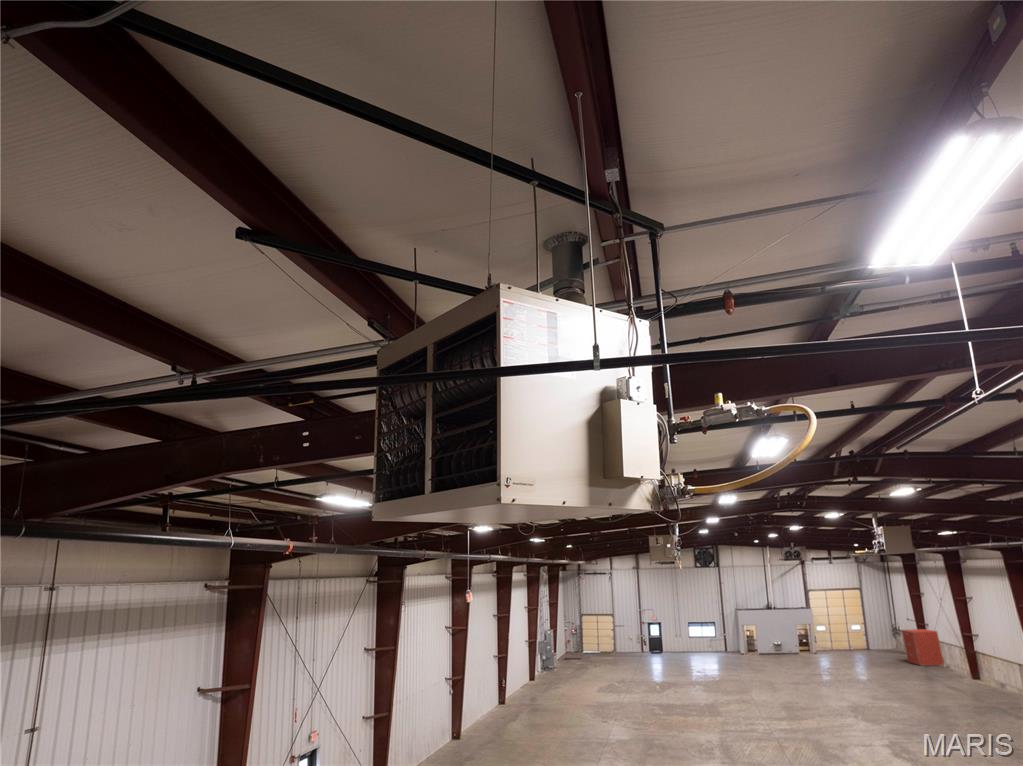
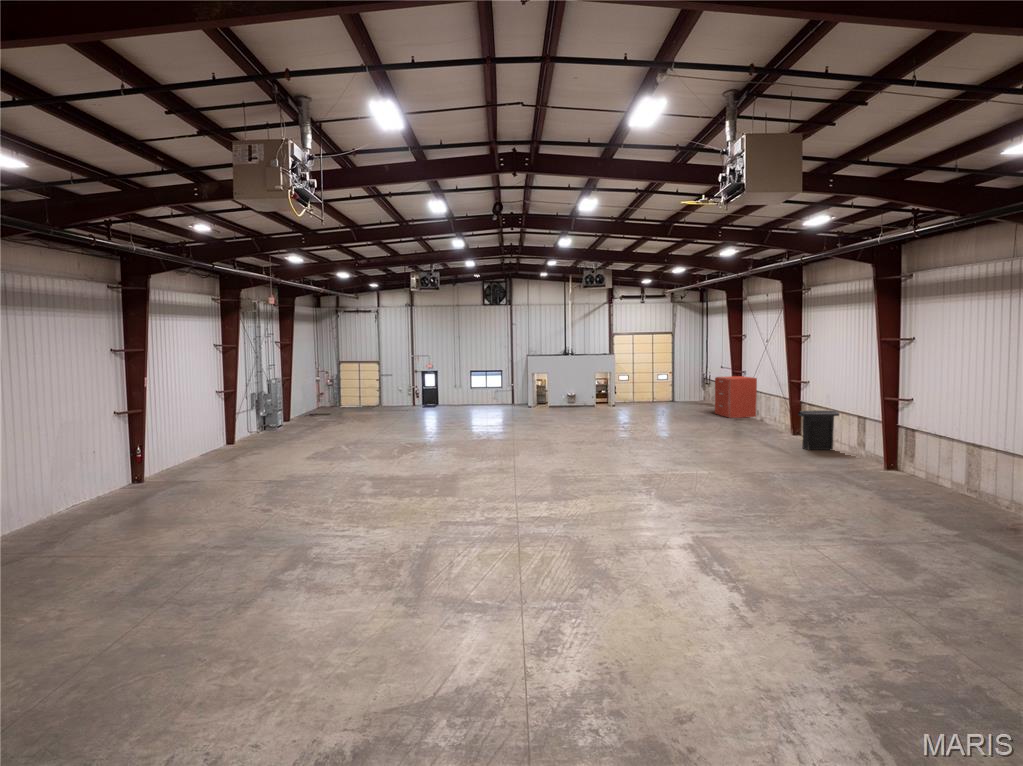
trash can: none [961,658,995,688] -> present [798,410,839,450]

